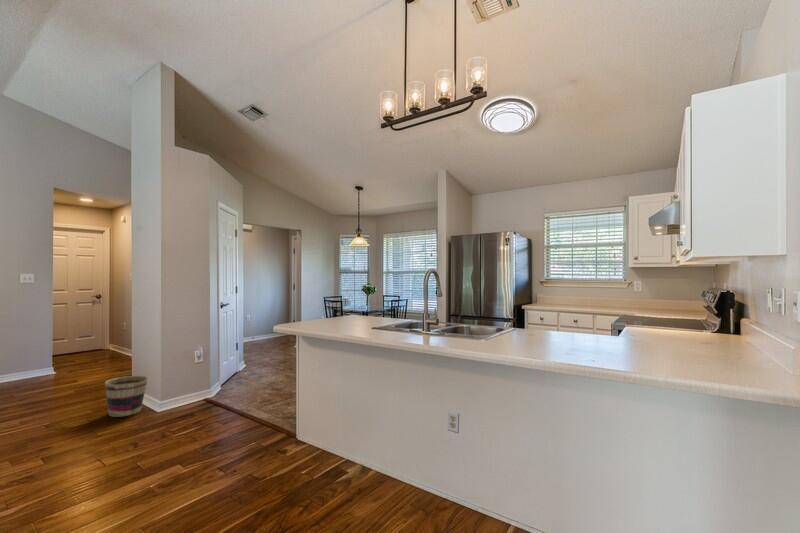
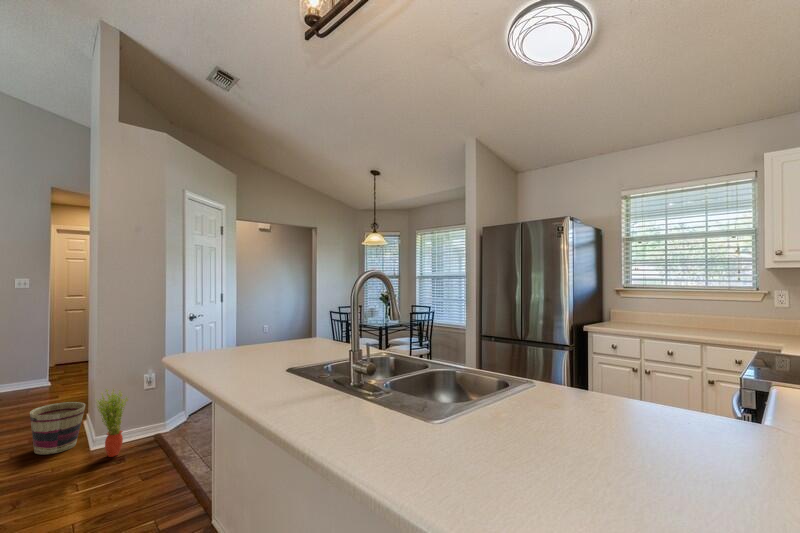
potted plant: none [168,360,193,414] -> present [97,389,128,457]

